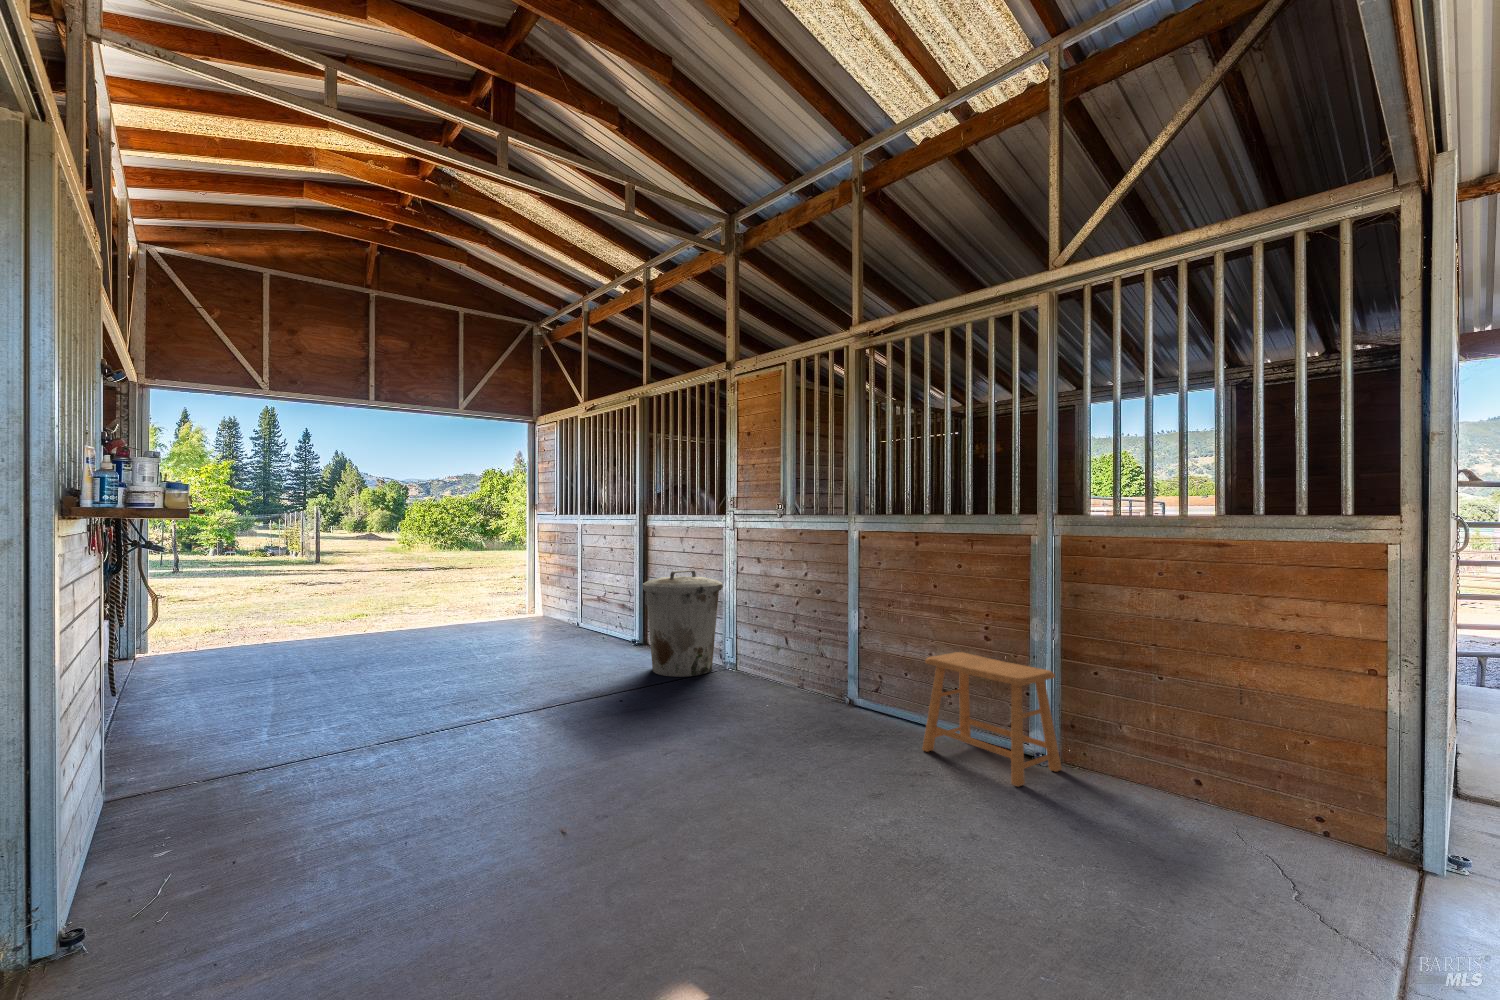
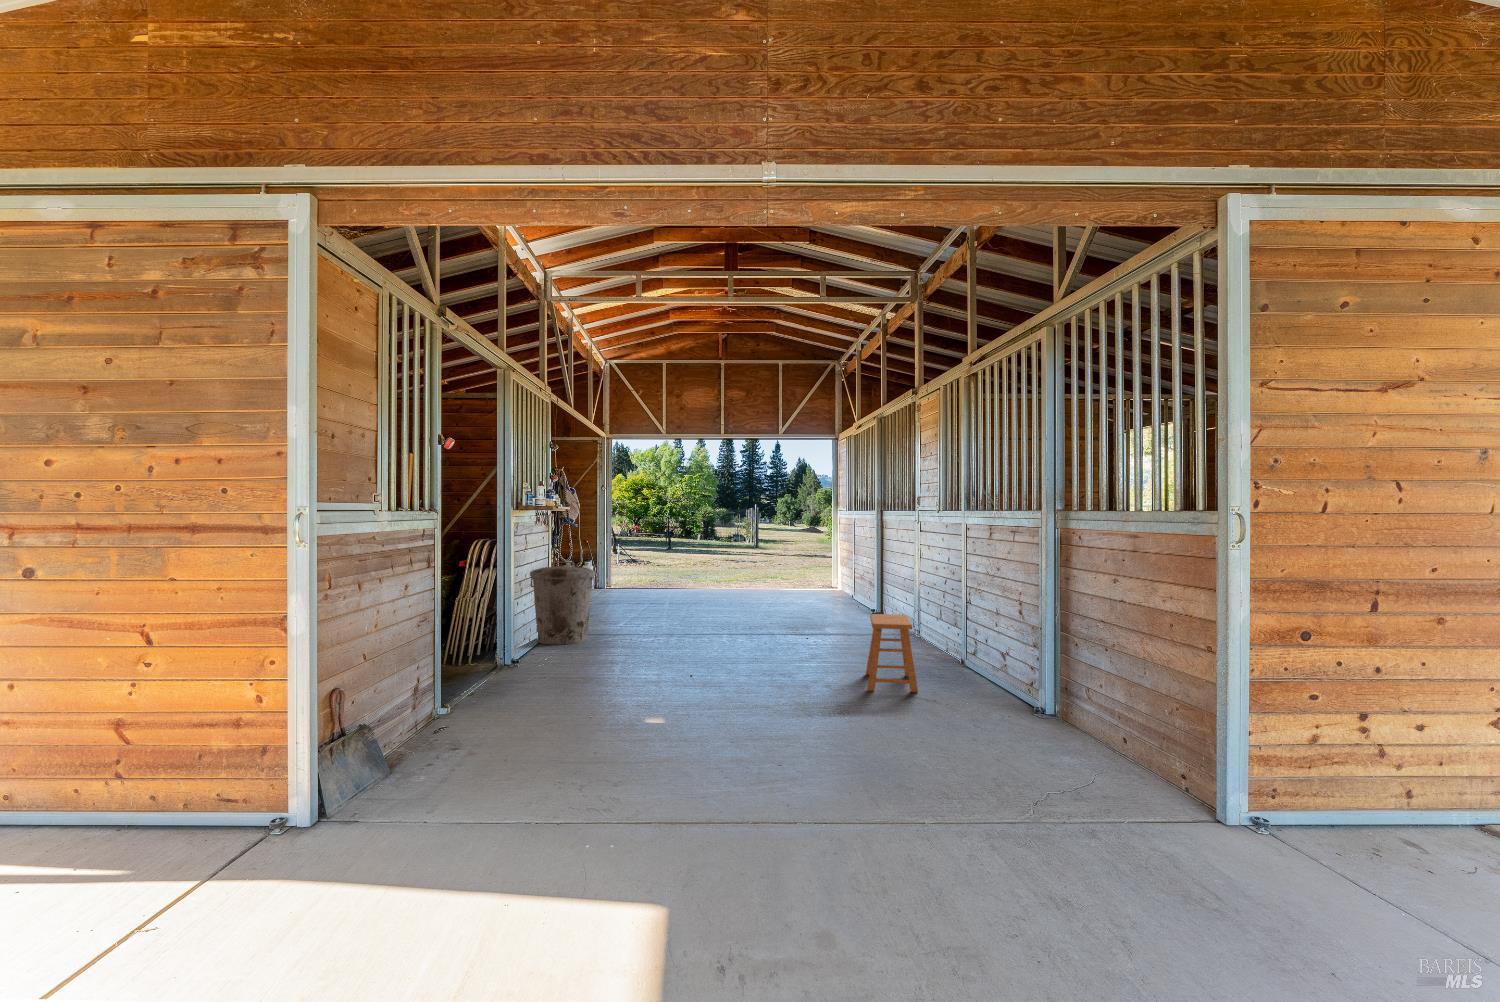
trash can: present [643,570,723,677] -> present [530,562,596,645]

